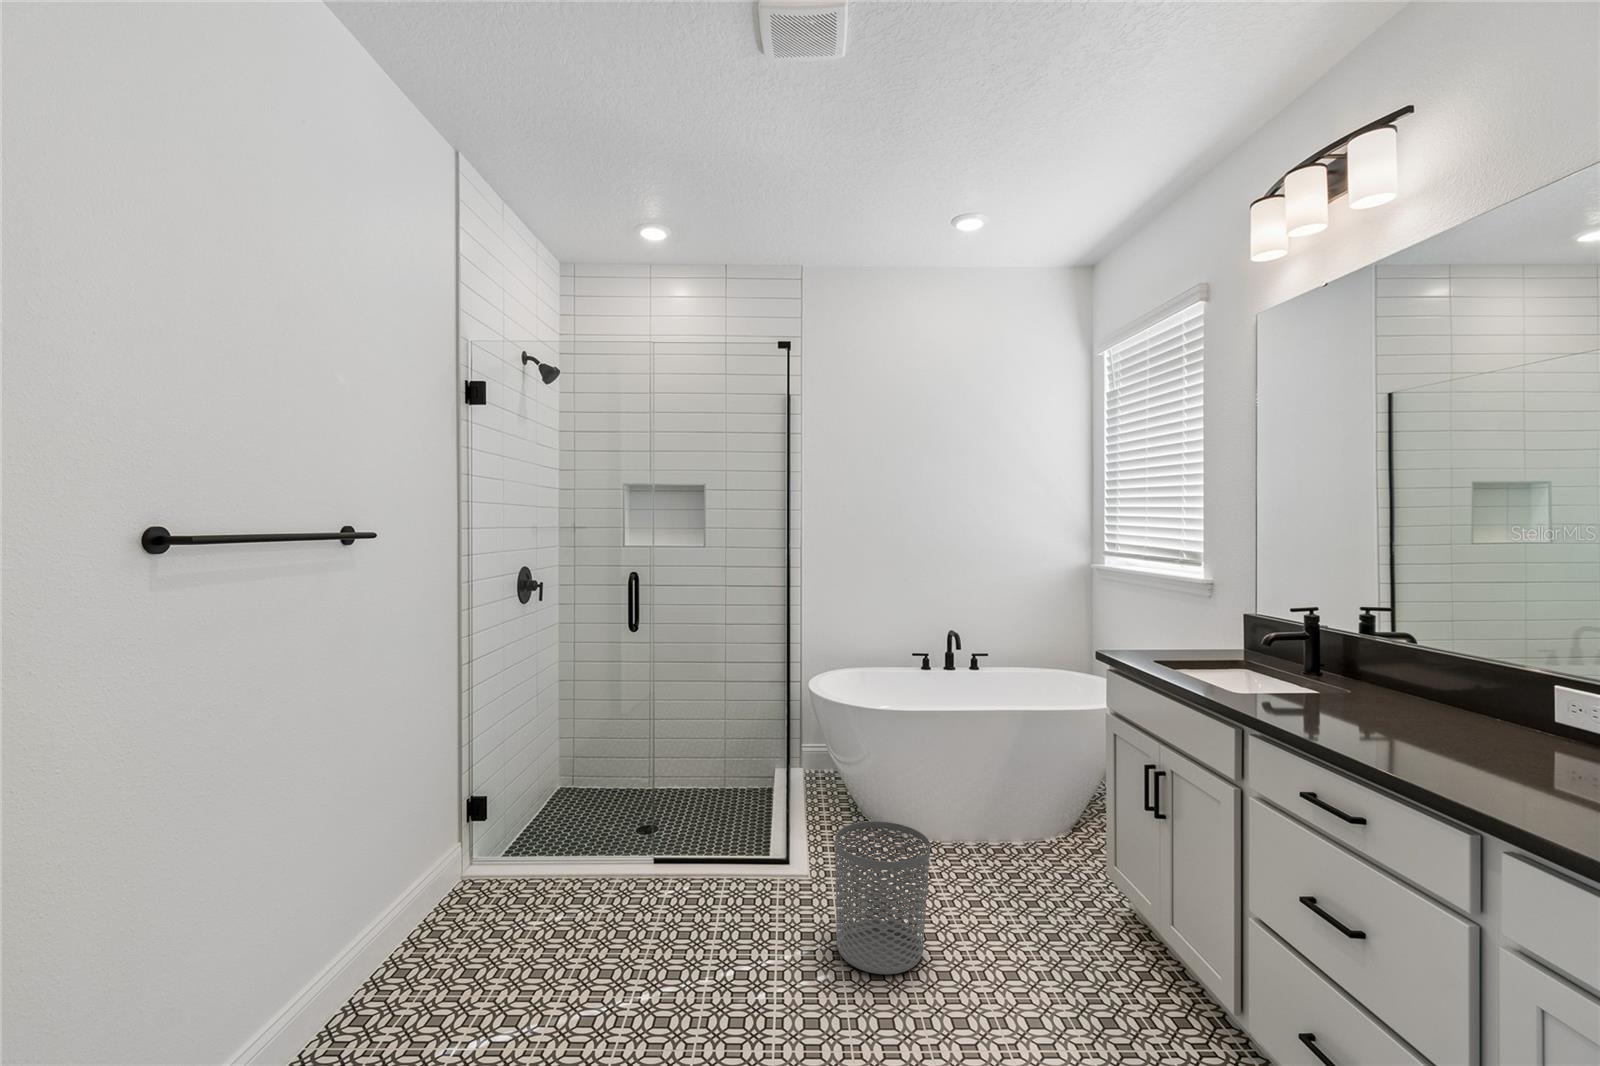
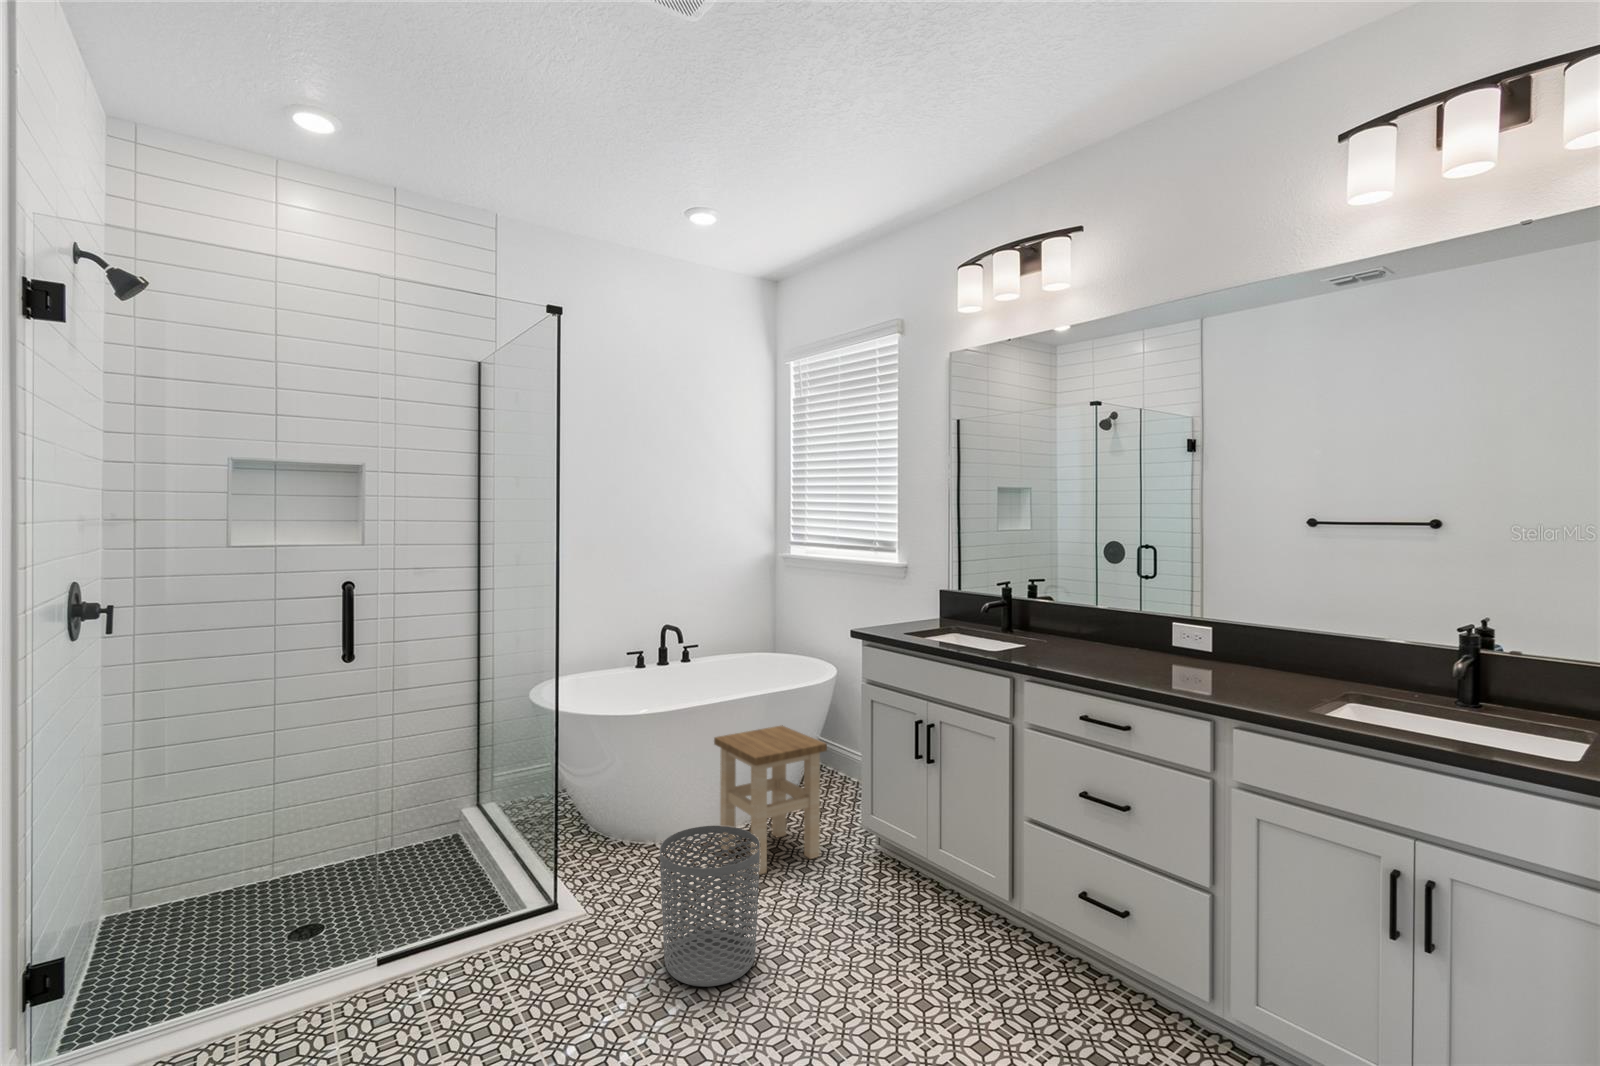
stool: none [956,747,1064,895] -> present [714,725,827,875]

